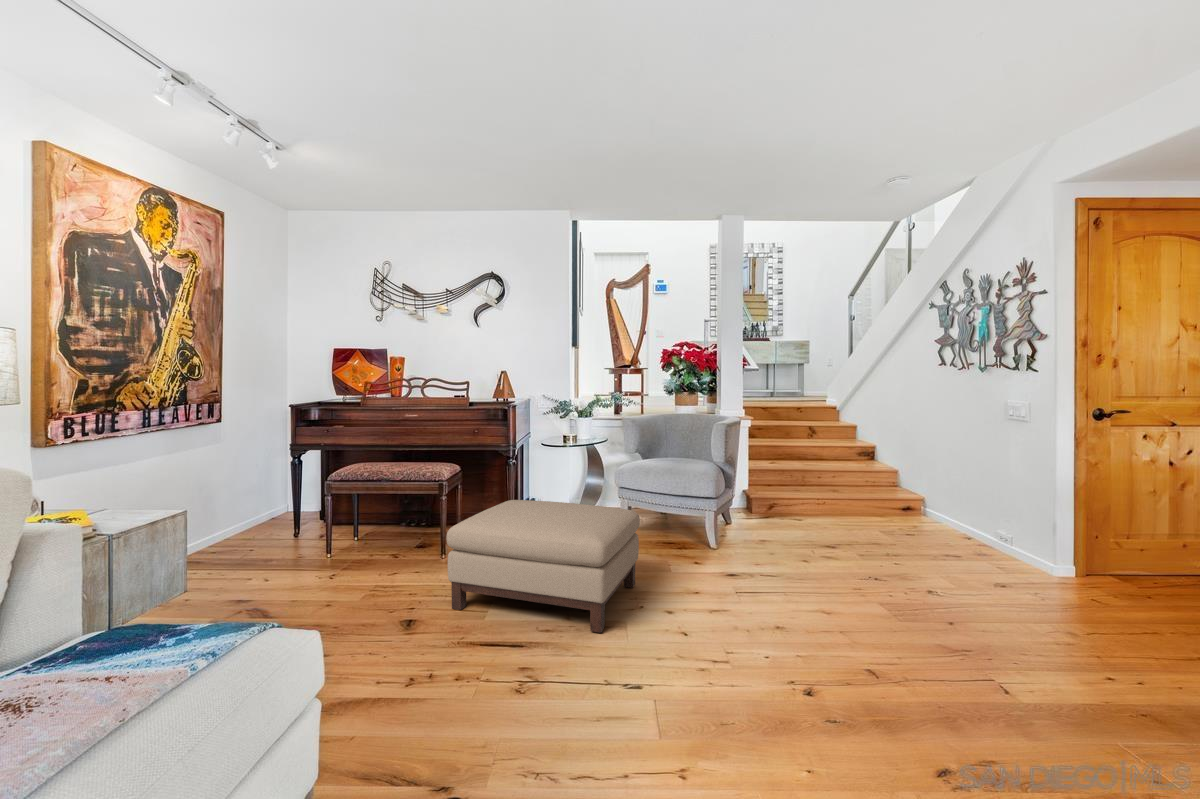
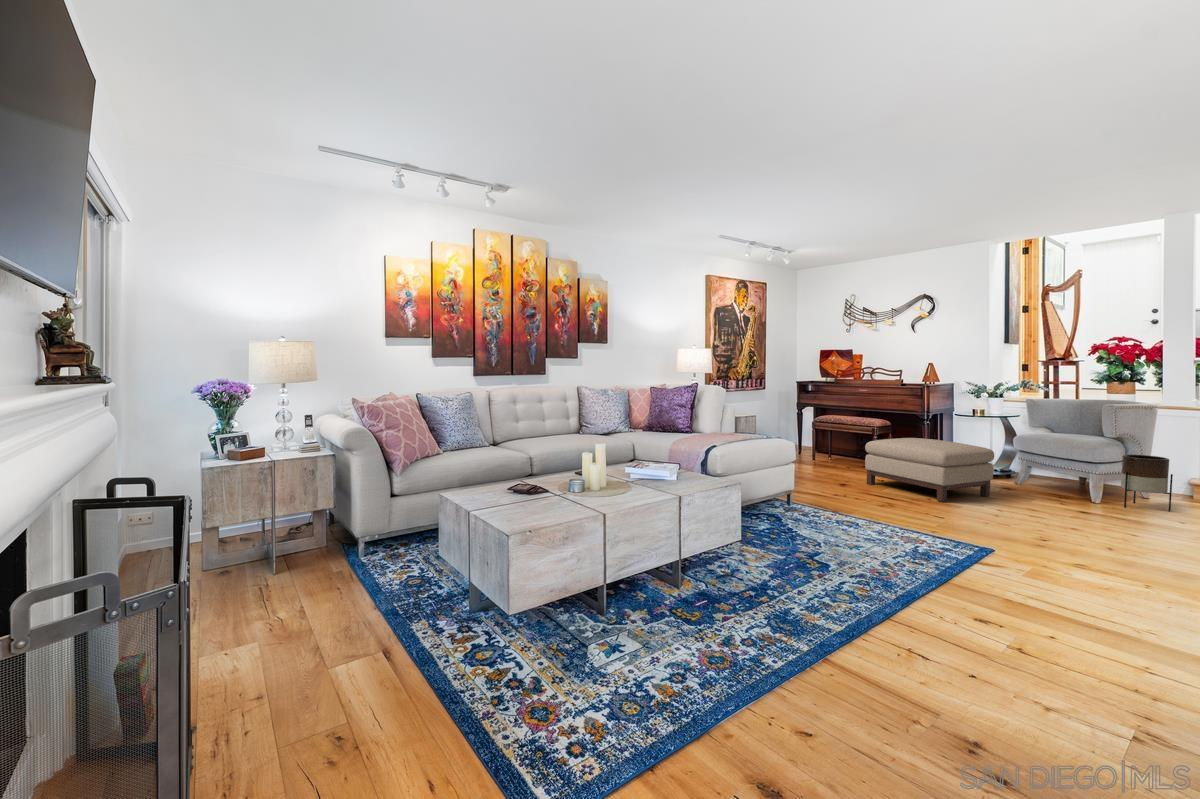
planter: none [752,489,801,563] -> present [1121,455,1173,512]

